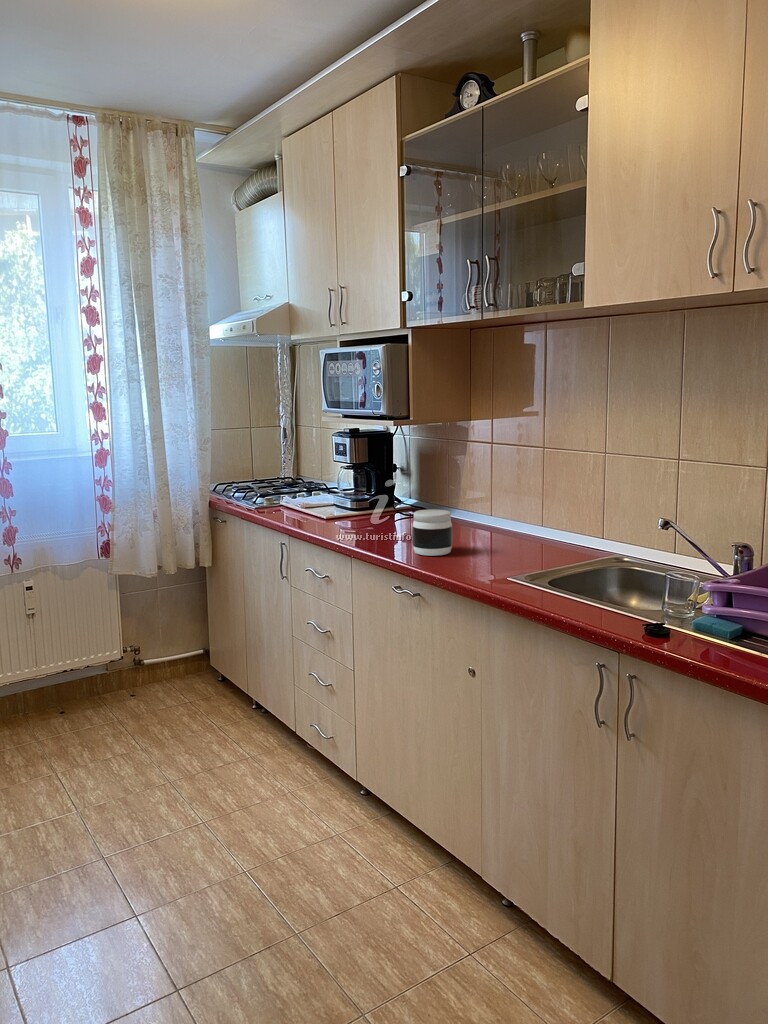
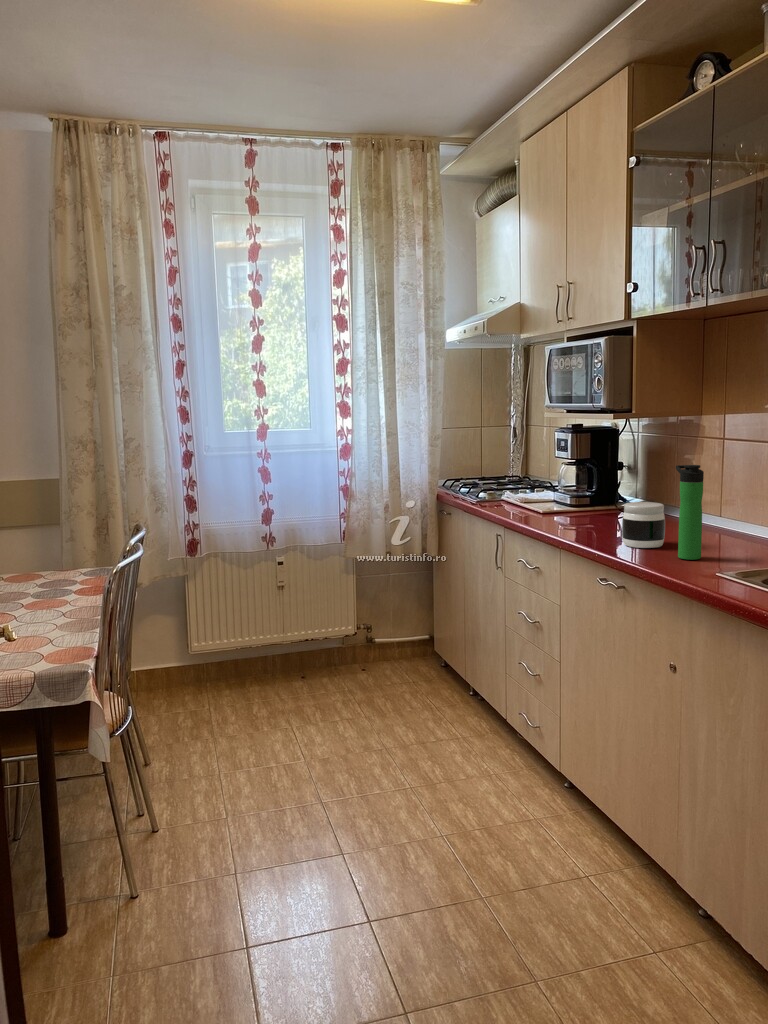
bottle: none [464,474,490,566] -> present [676,465,704,560]

